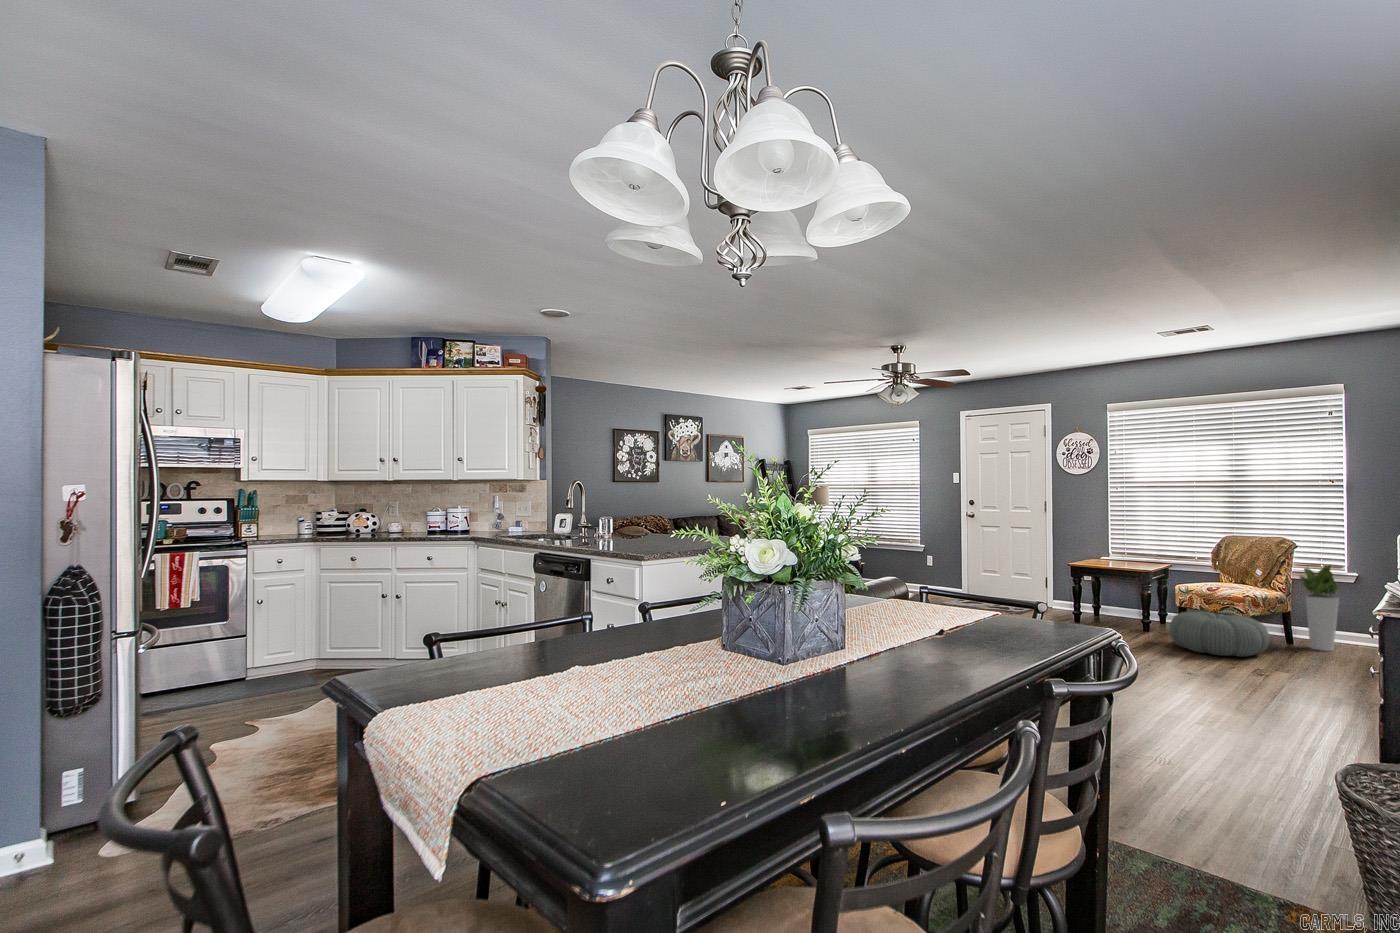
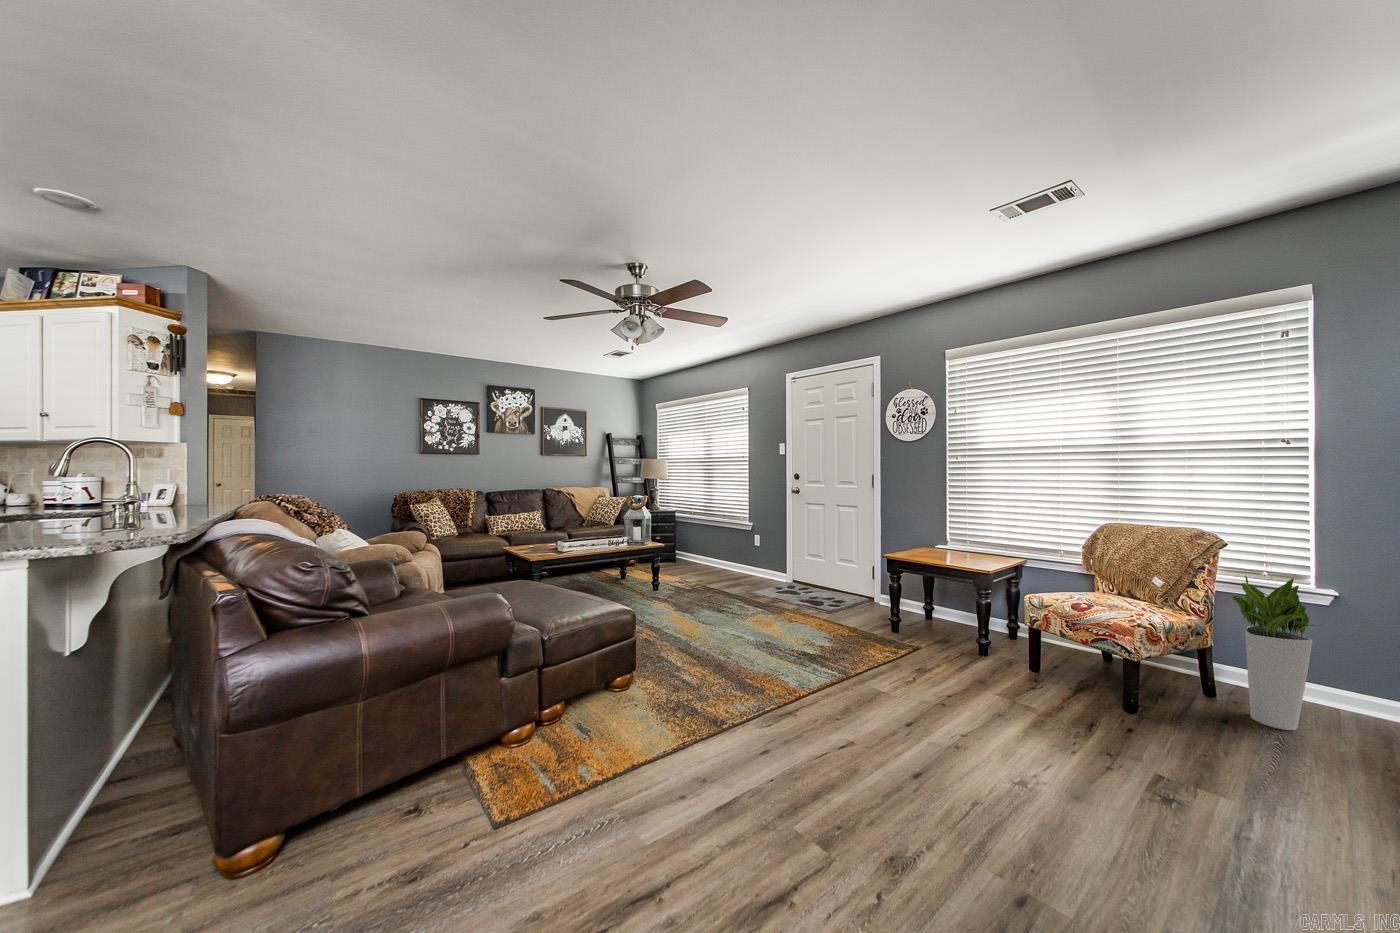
pouf: present [1169,611,1270,657] -> none [1011,647,1189,752]

